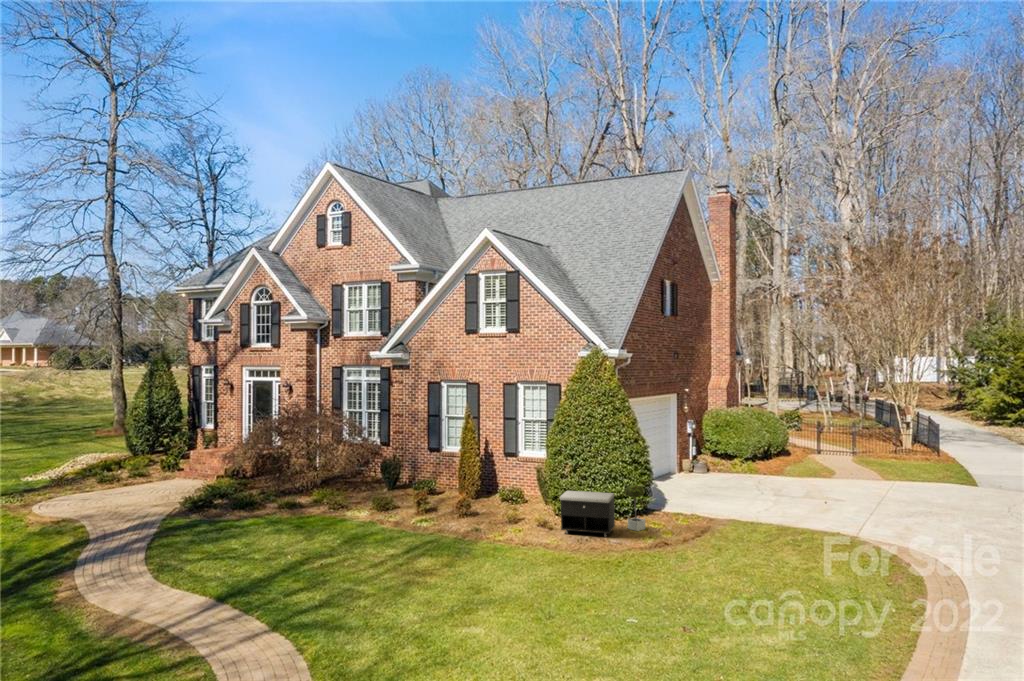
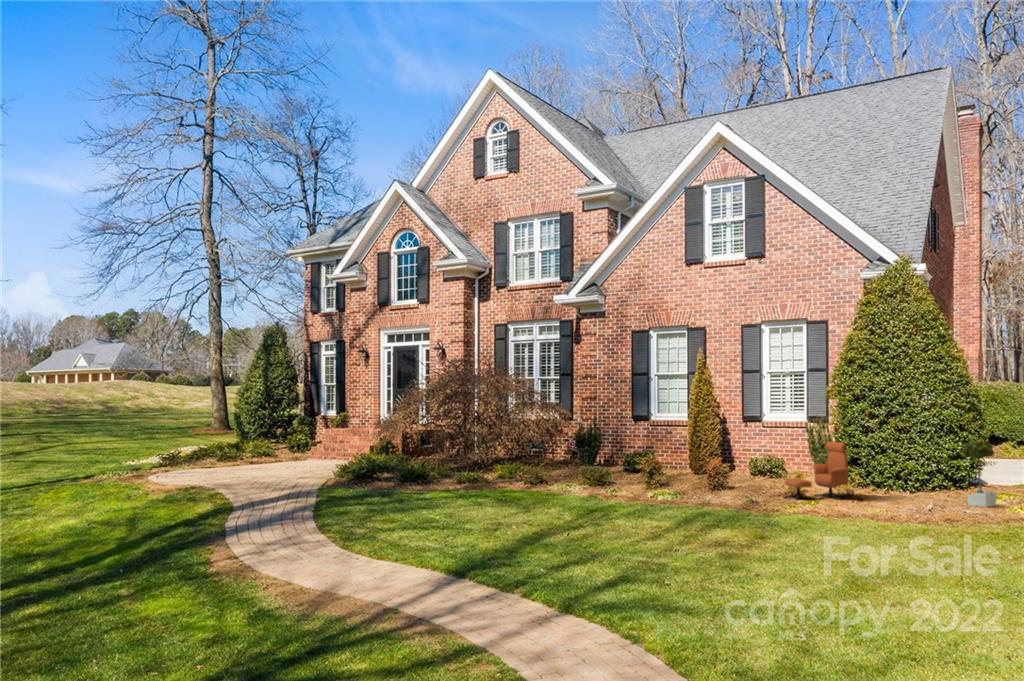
lounge chair: none [510,482,555,528] -> present [783,442,850,500]
storage bench: present [560,491,615,536] -> none [868,449,951,510]

